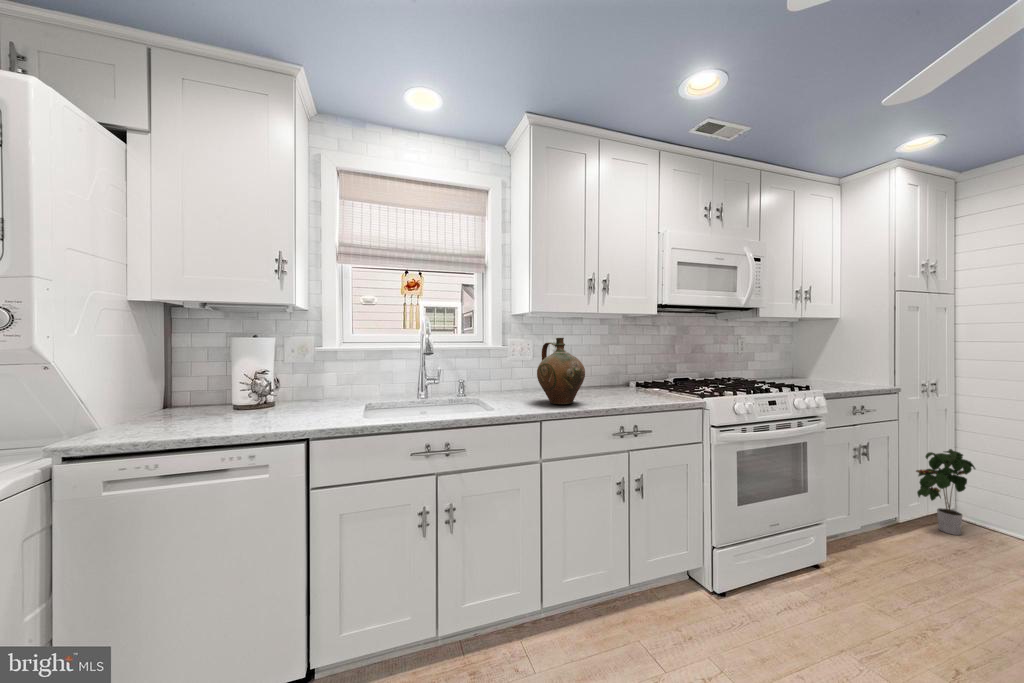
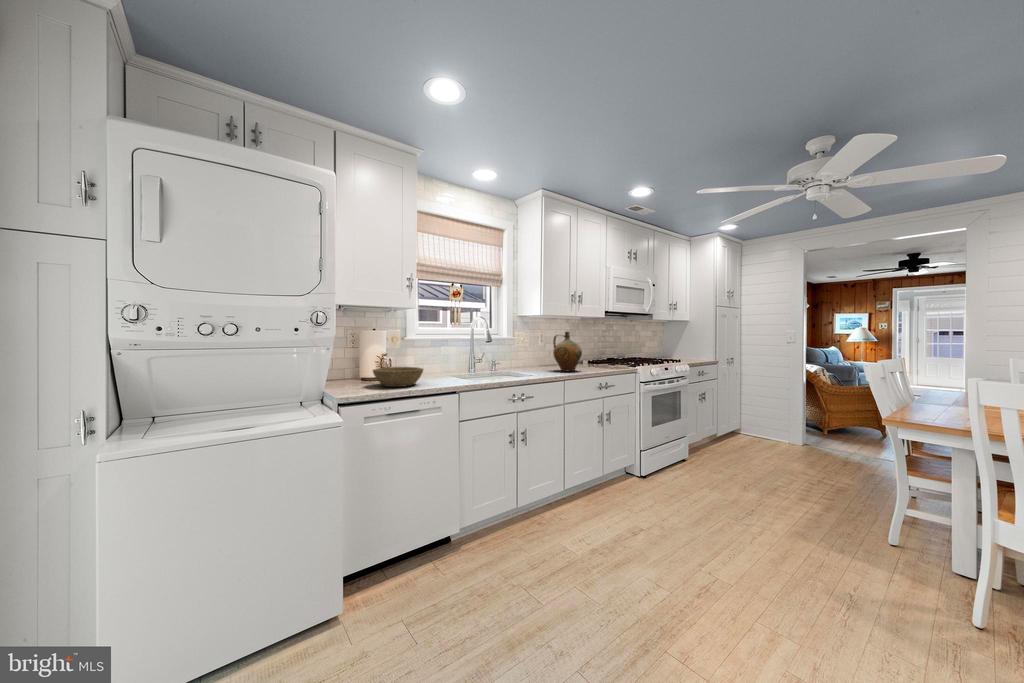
bowl: none [177,394,273,429] -> present [373,367,424,387]
potted plant: present [916,449,975,535] -> none [725,395,750,441]

